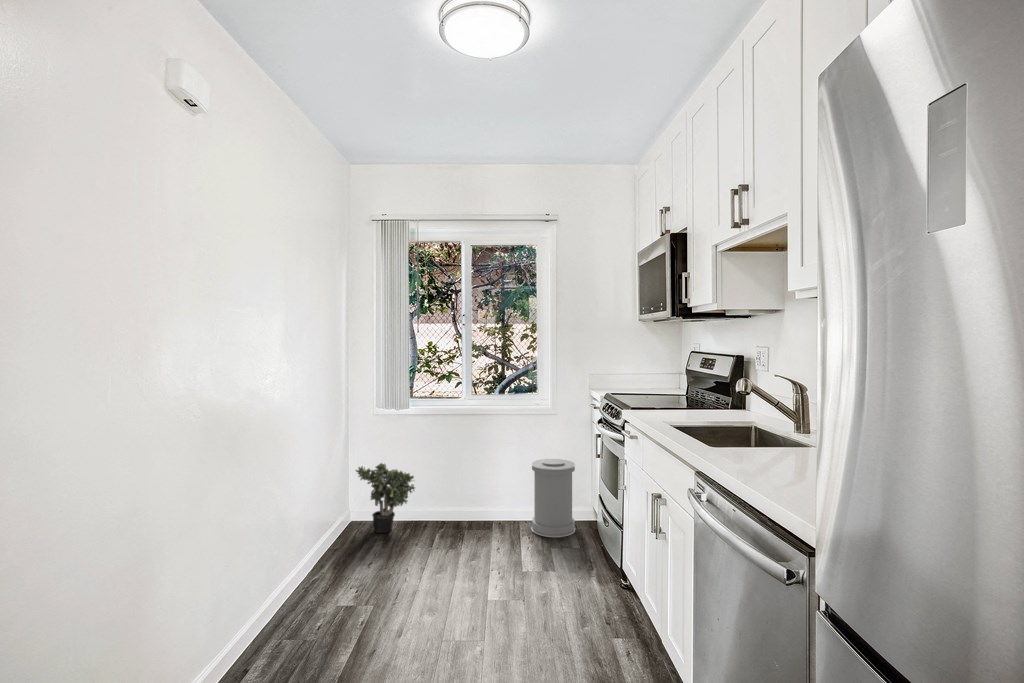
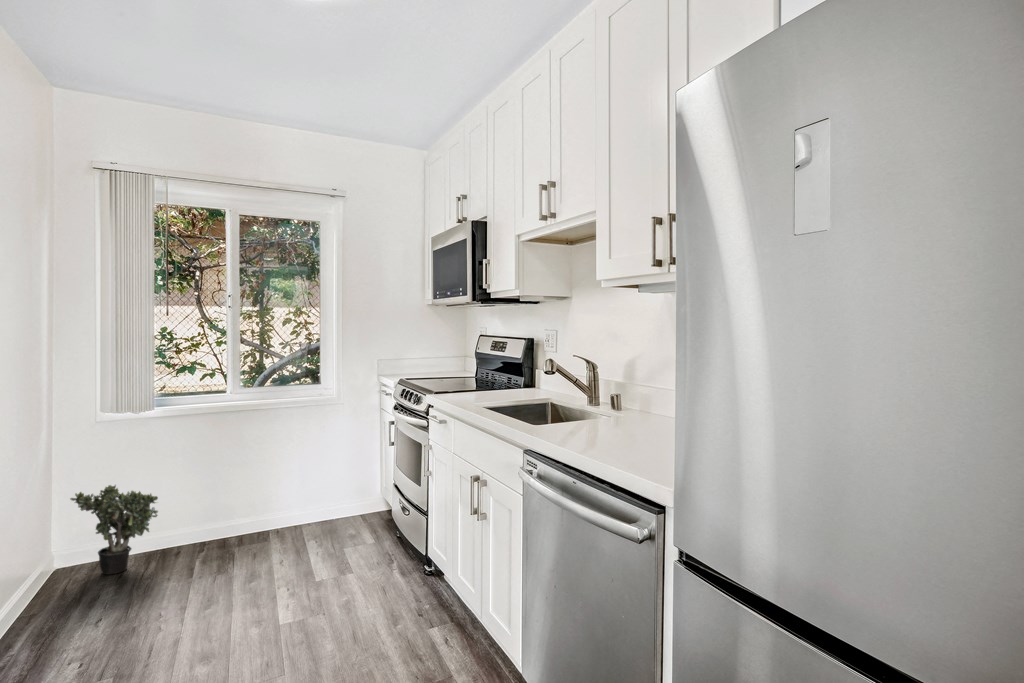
trash can: present [531,459,575,537] -> none [309,458,360,543]

